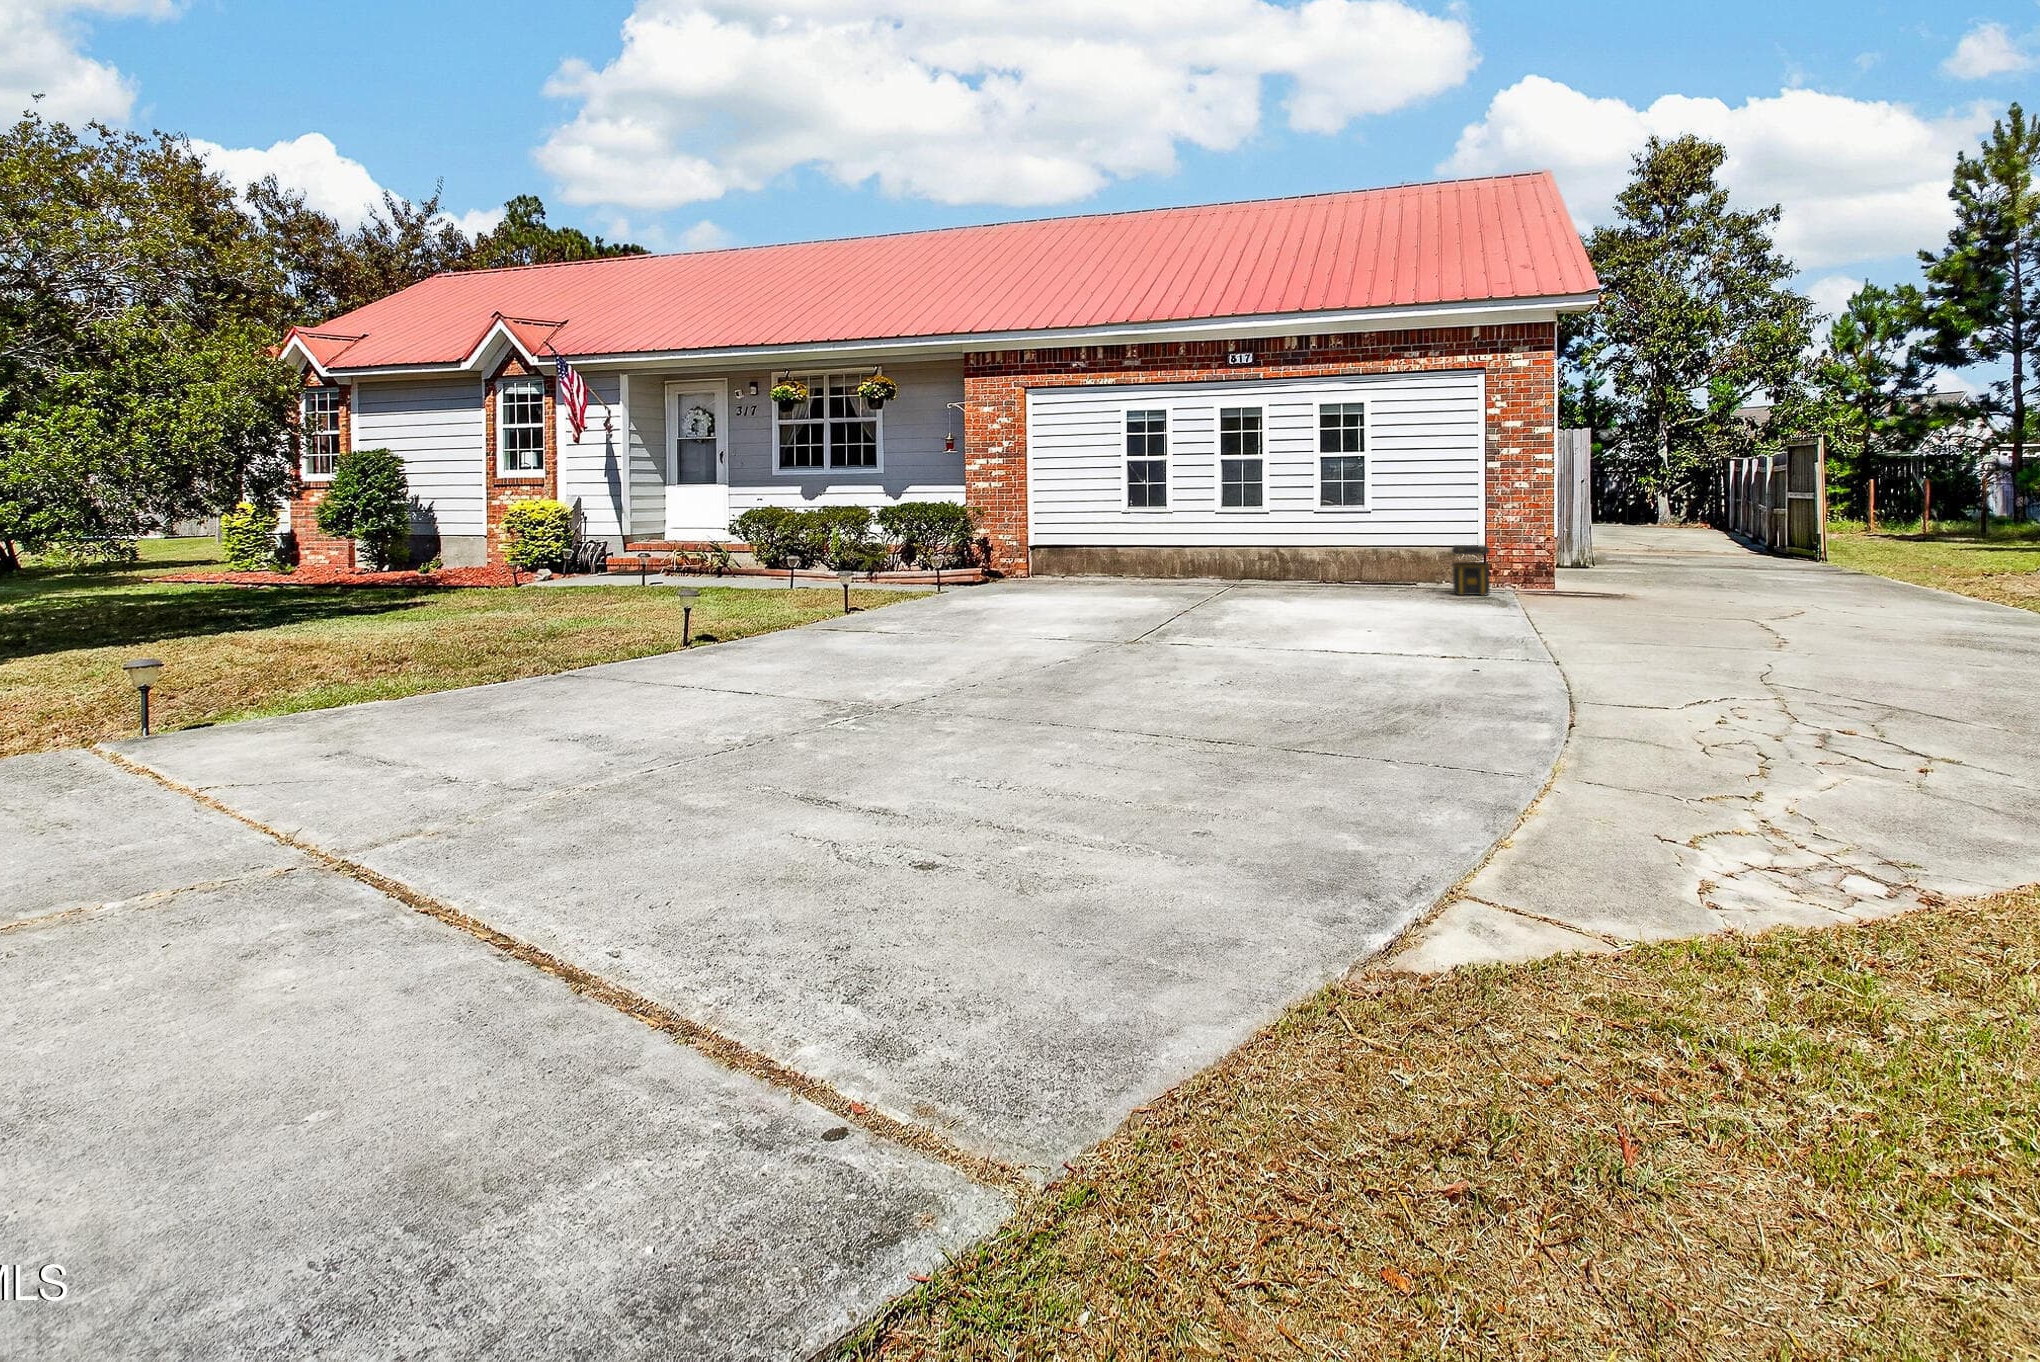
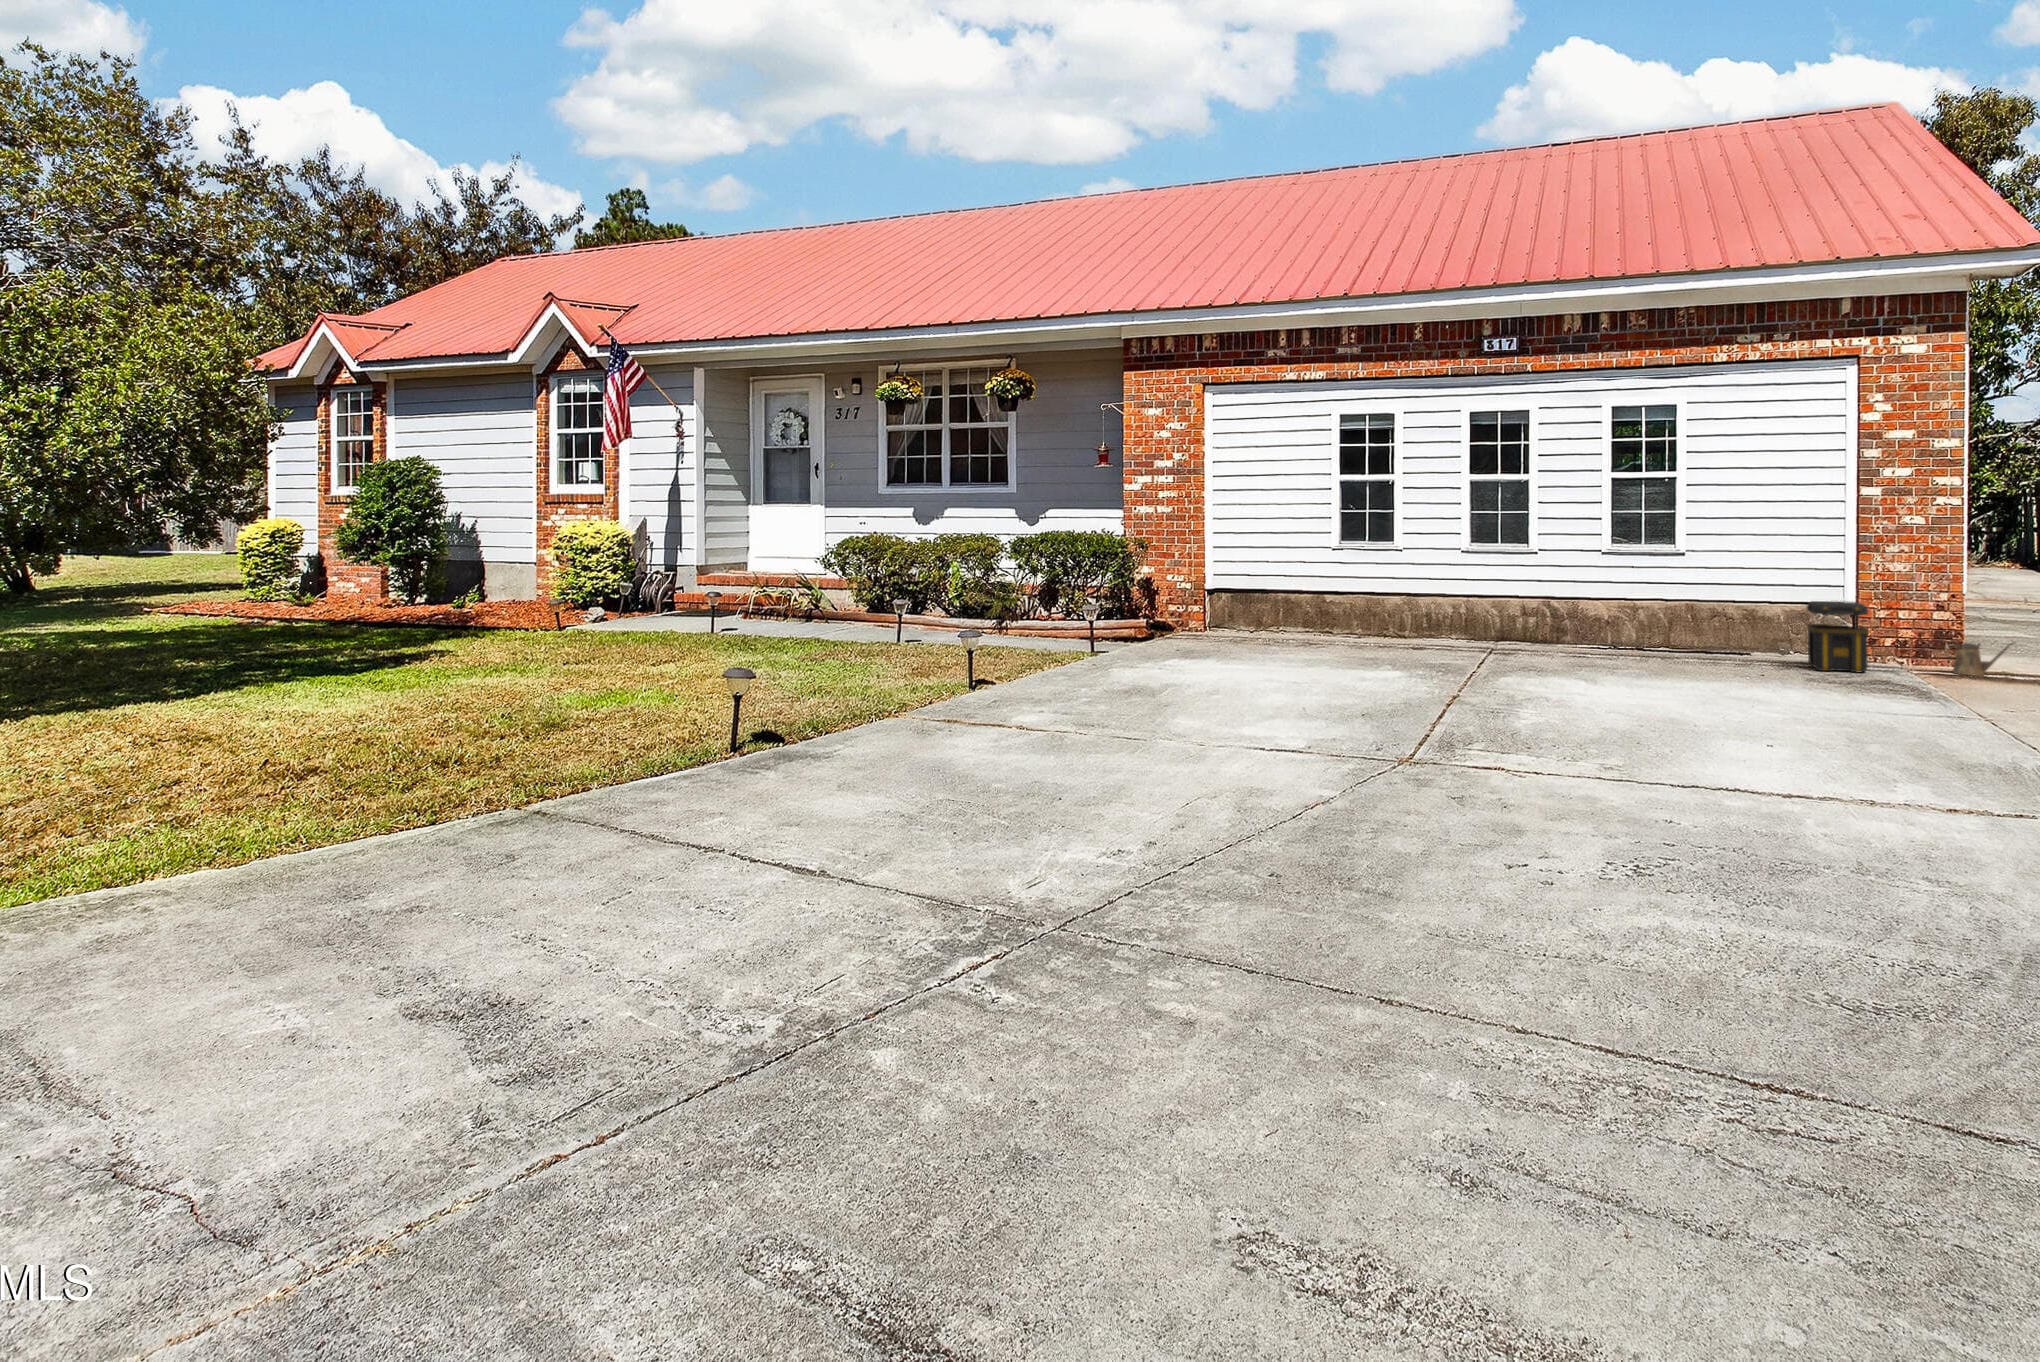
watering can: none [1542,571,1588,596] -> present [1945,642,2014,676]

